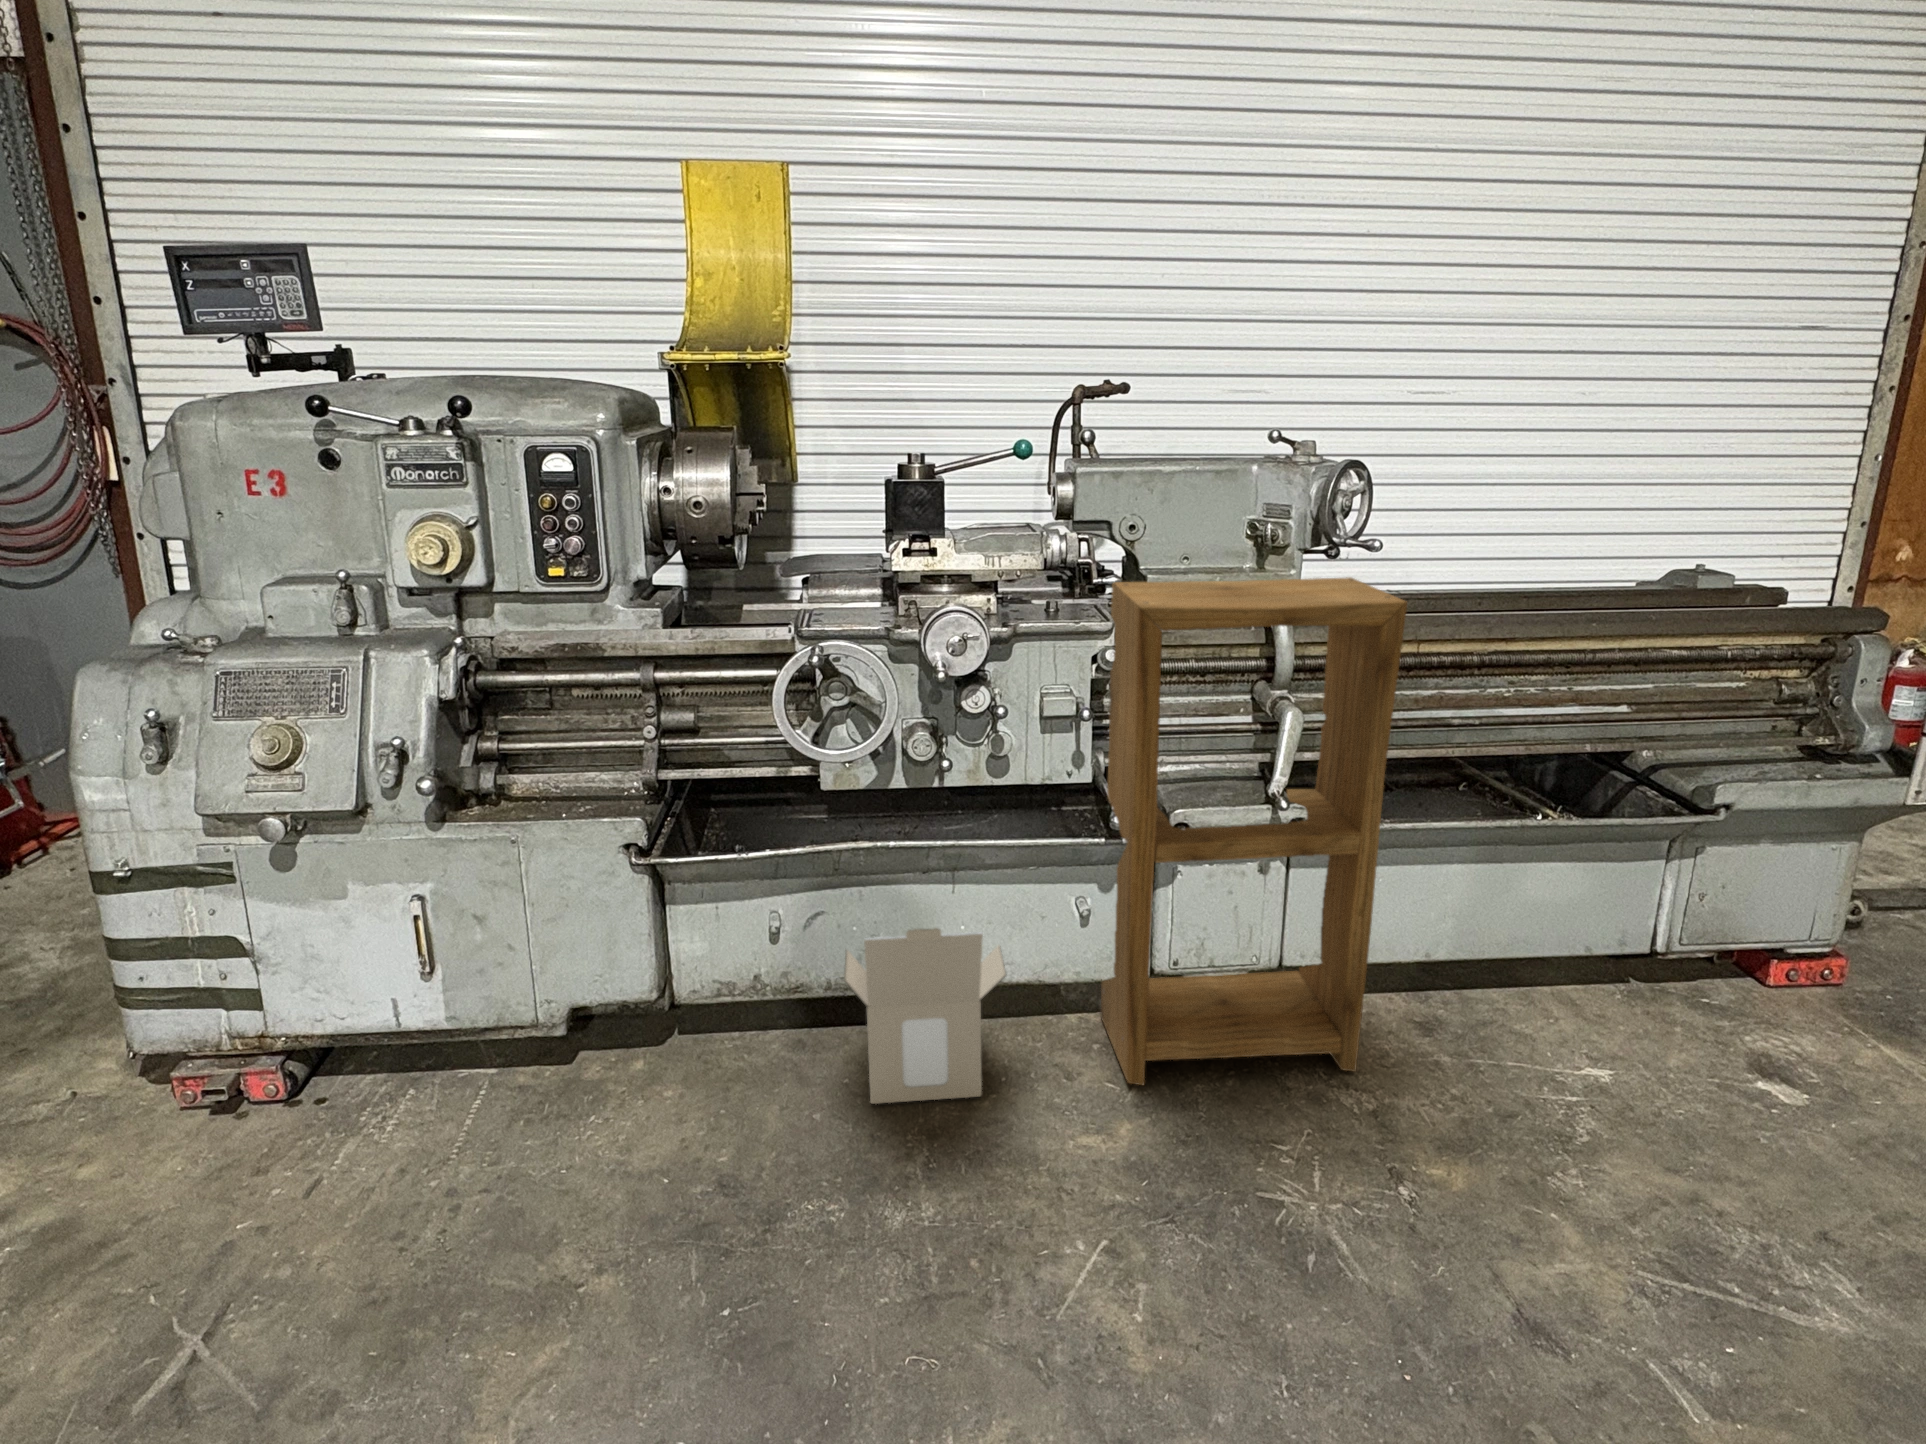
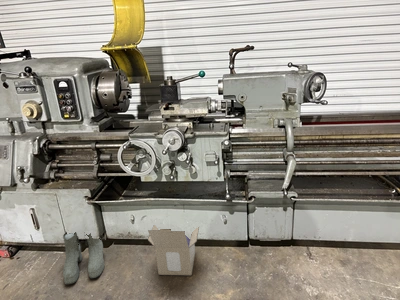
shelving unit: present [1100,577,1407,1085] -> none [233,114,332,279]
boots: none [527,956,669,1160] -> present [63,232,105,285]

